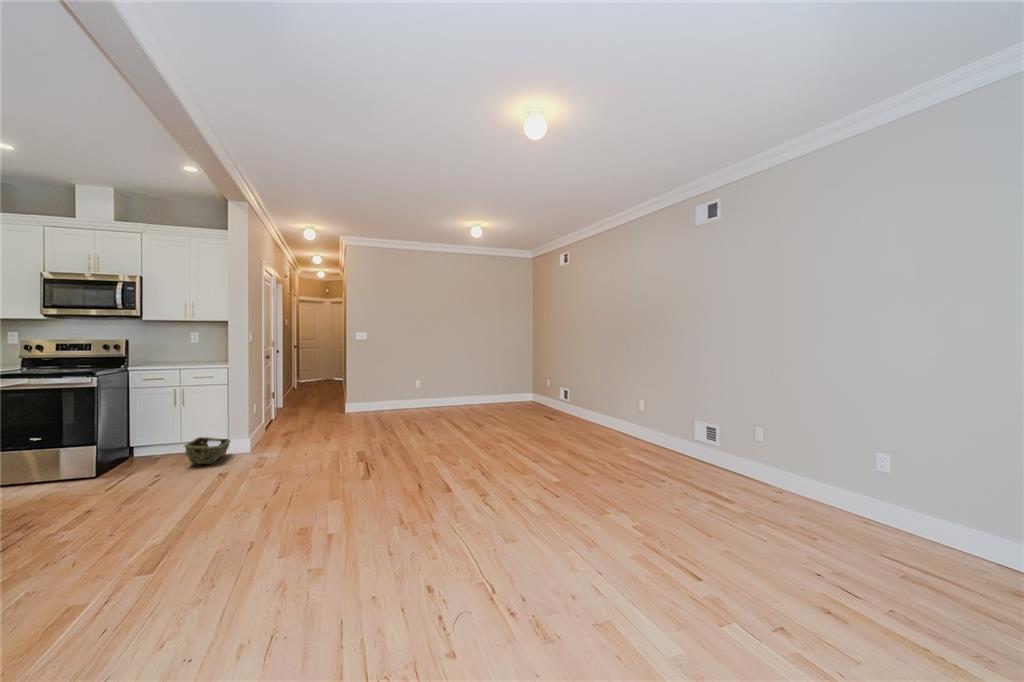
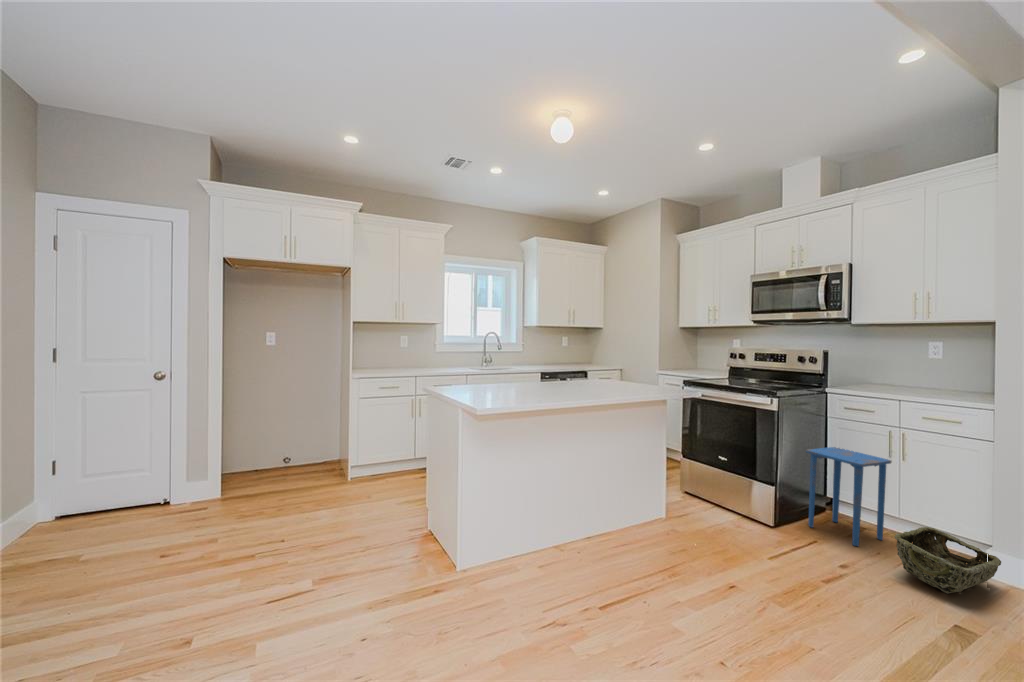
side table: none [119,407,176,468] -> present [806,447,892,546]

